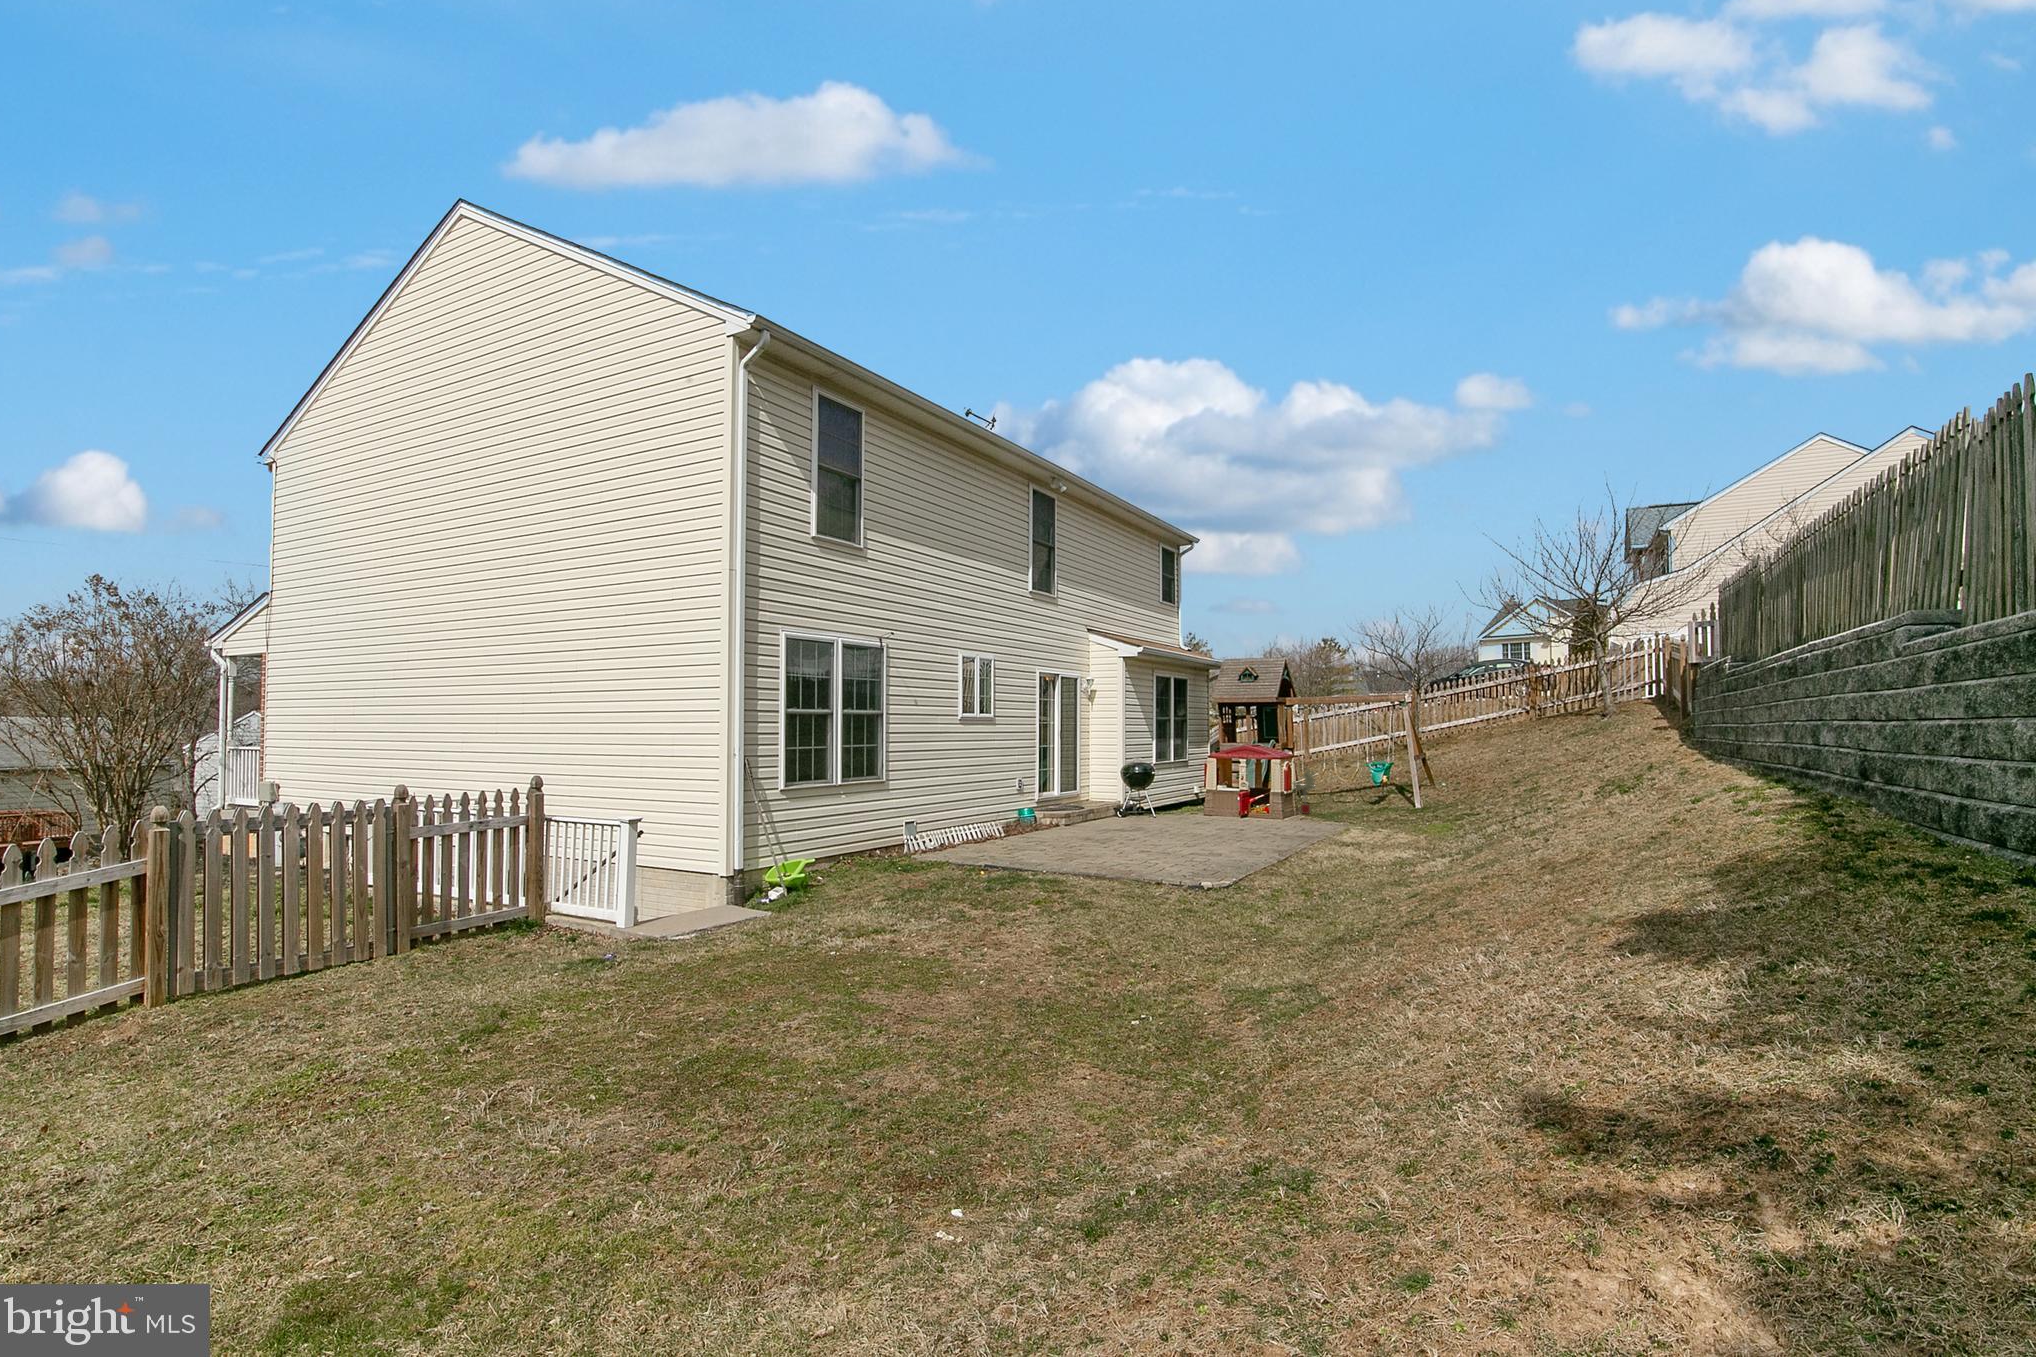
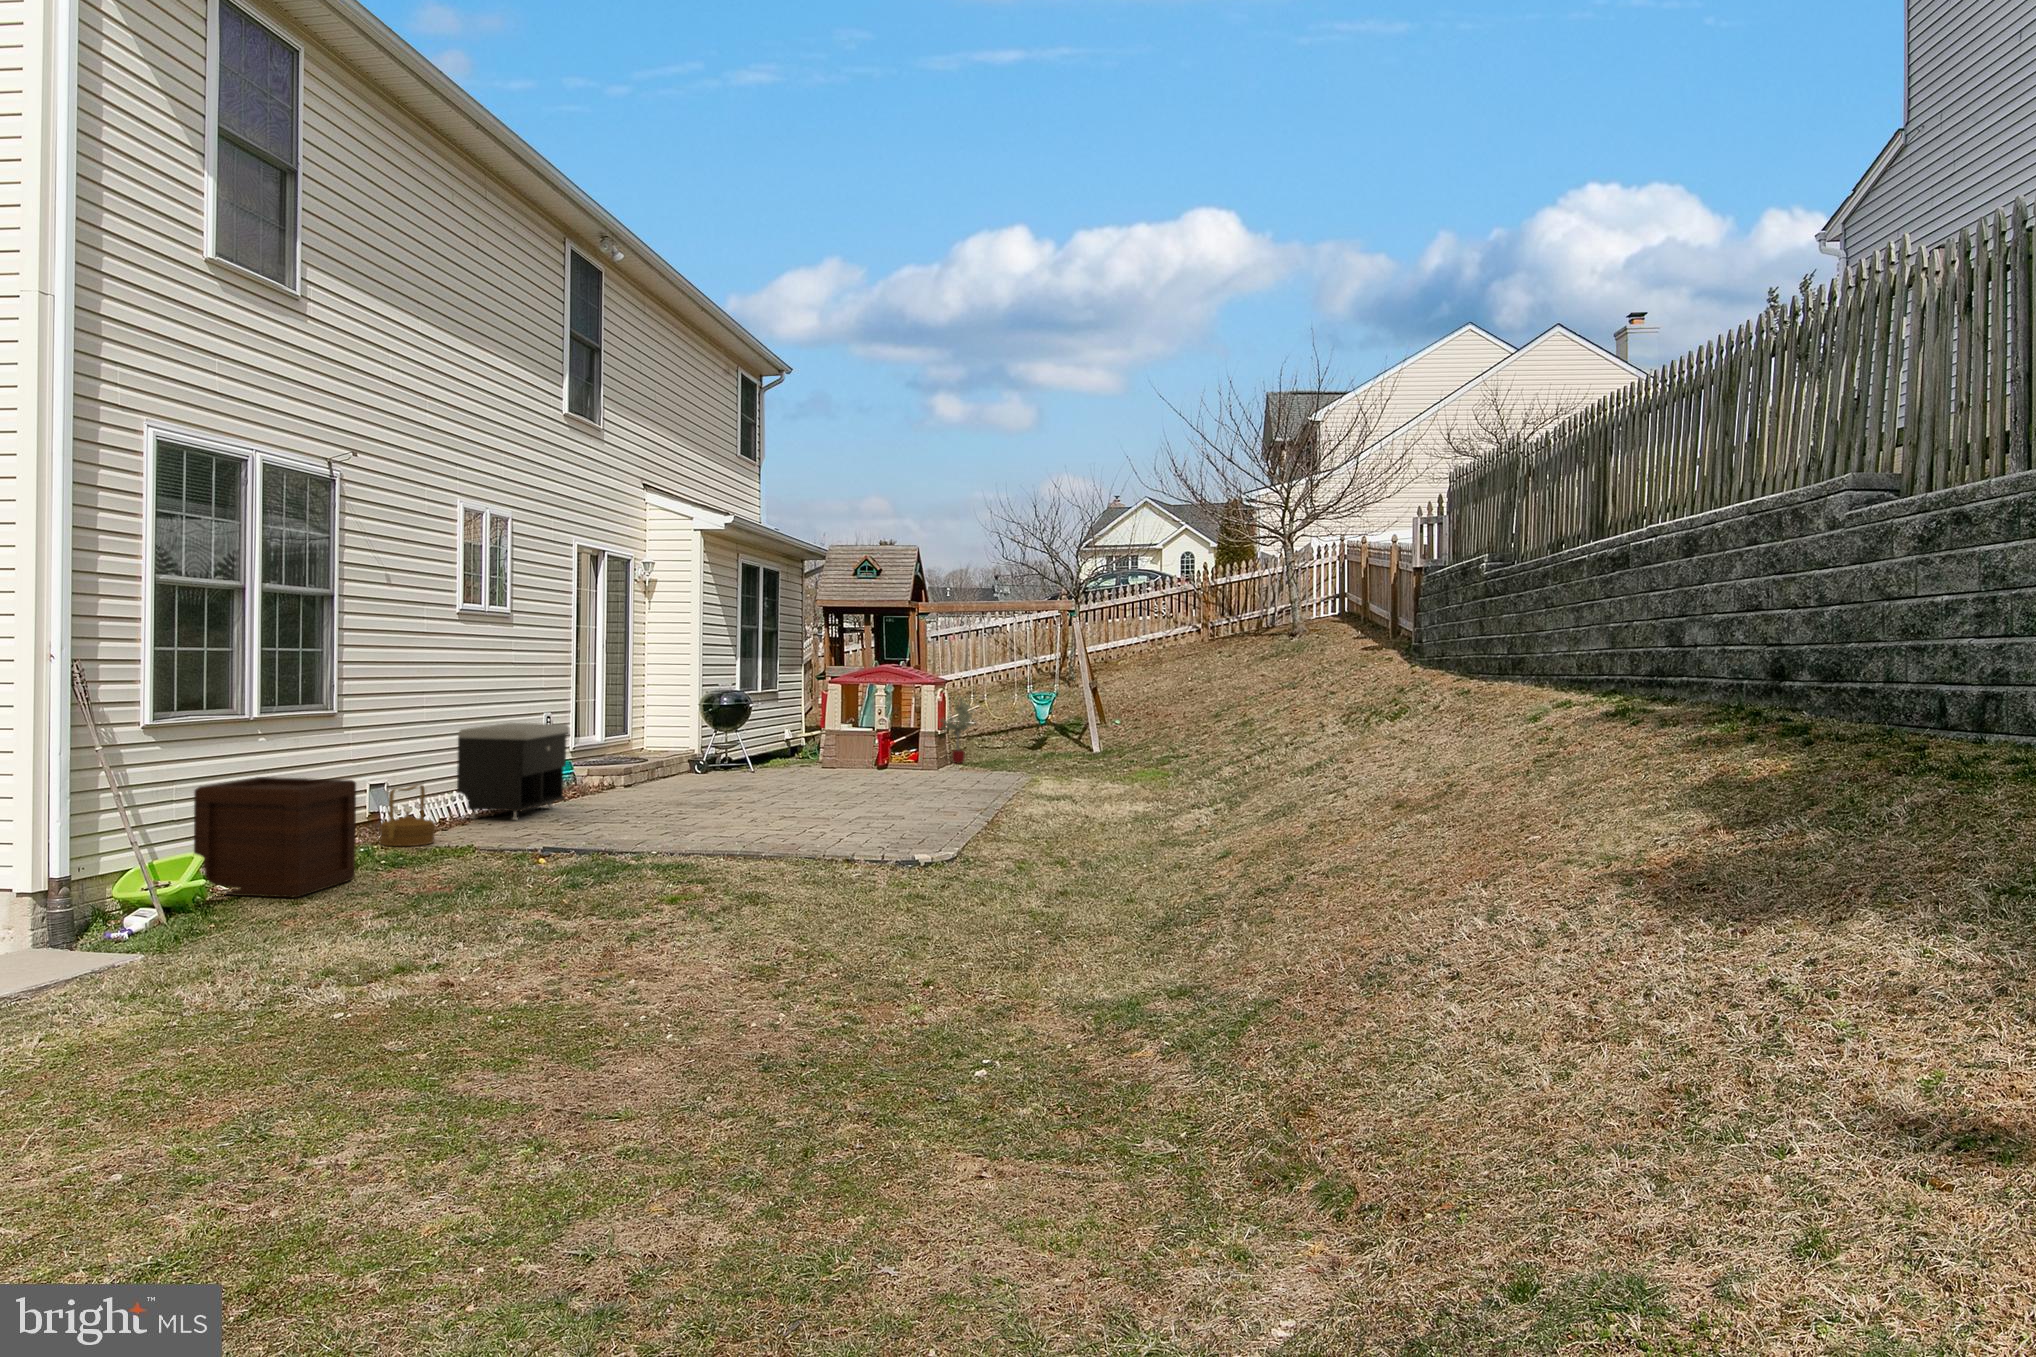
storage bench: none [958,785,1026,845] -> present [457,723,569,820]
wooden crate: none [804,818,887,887] -> present [194,777,356,897]
woven basket: none [909,823,940,859] -> present [379,785,435,846]

